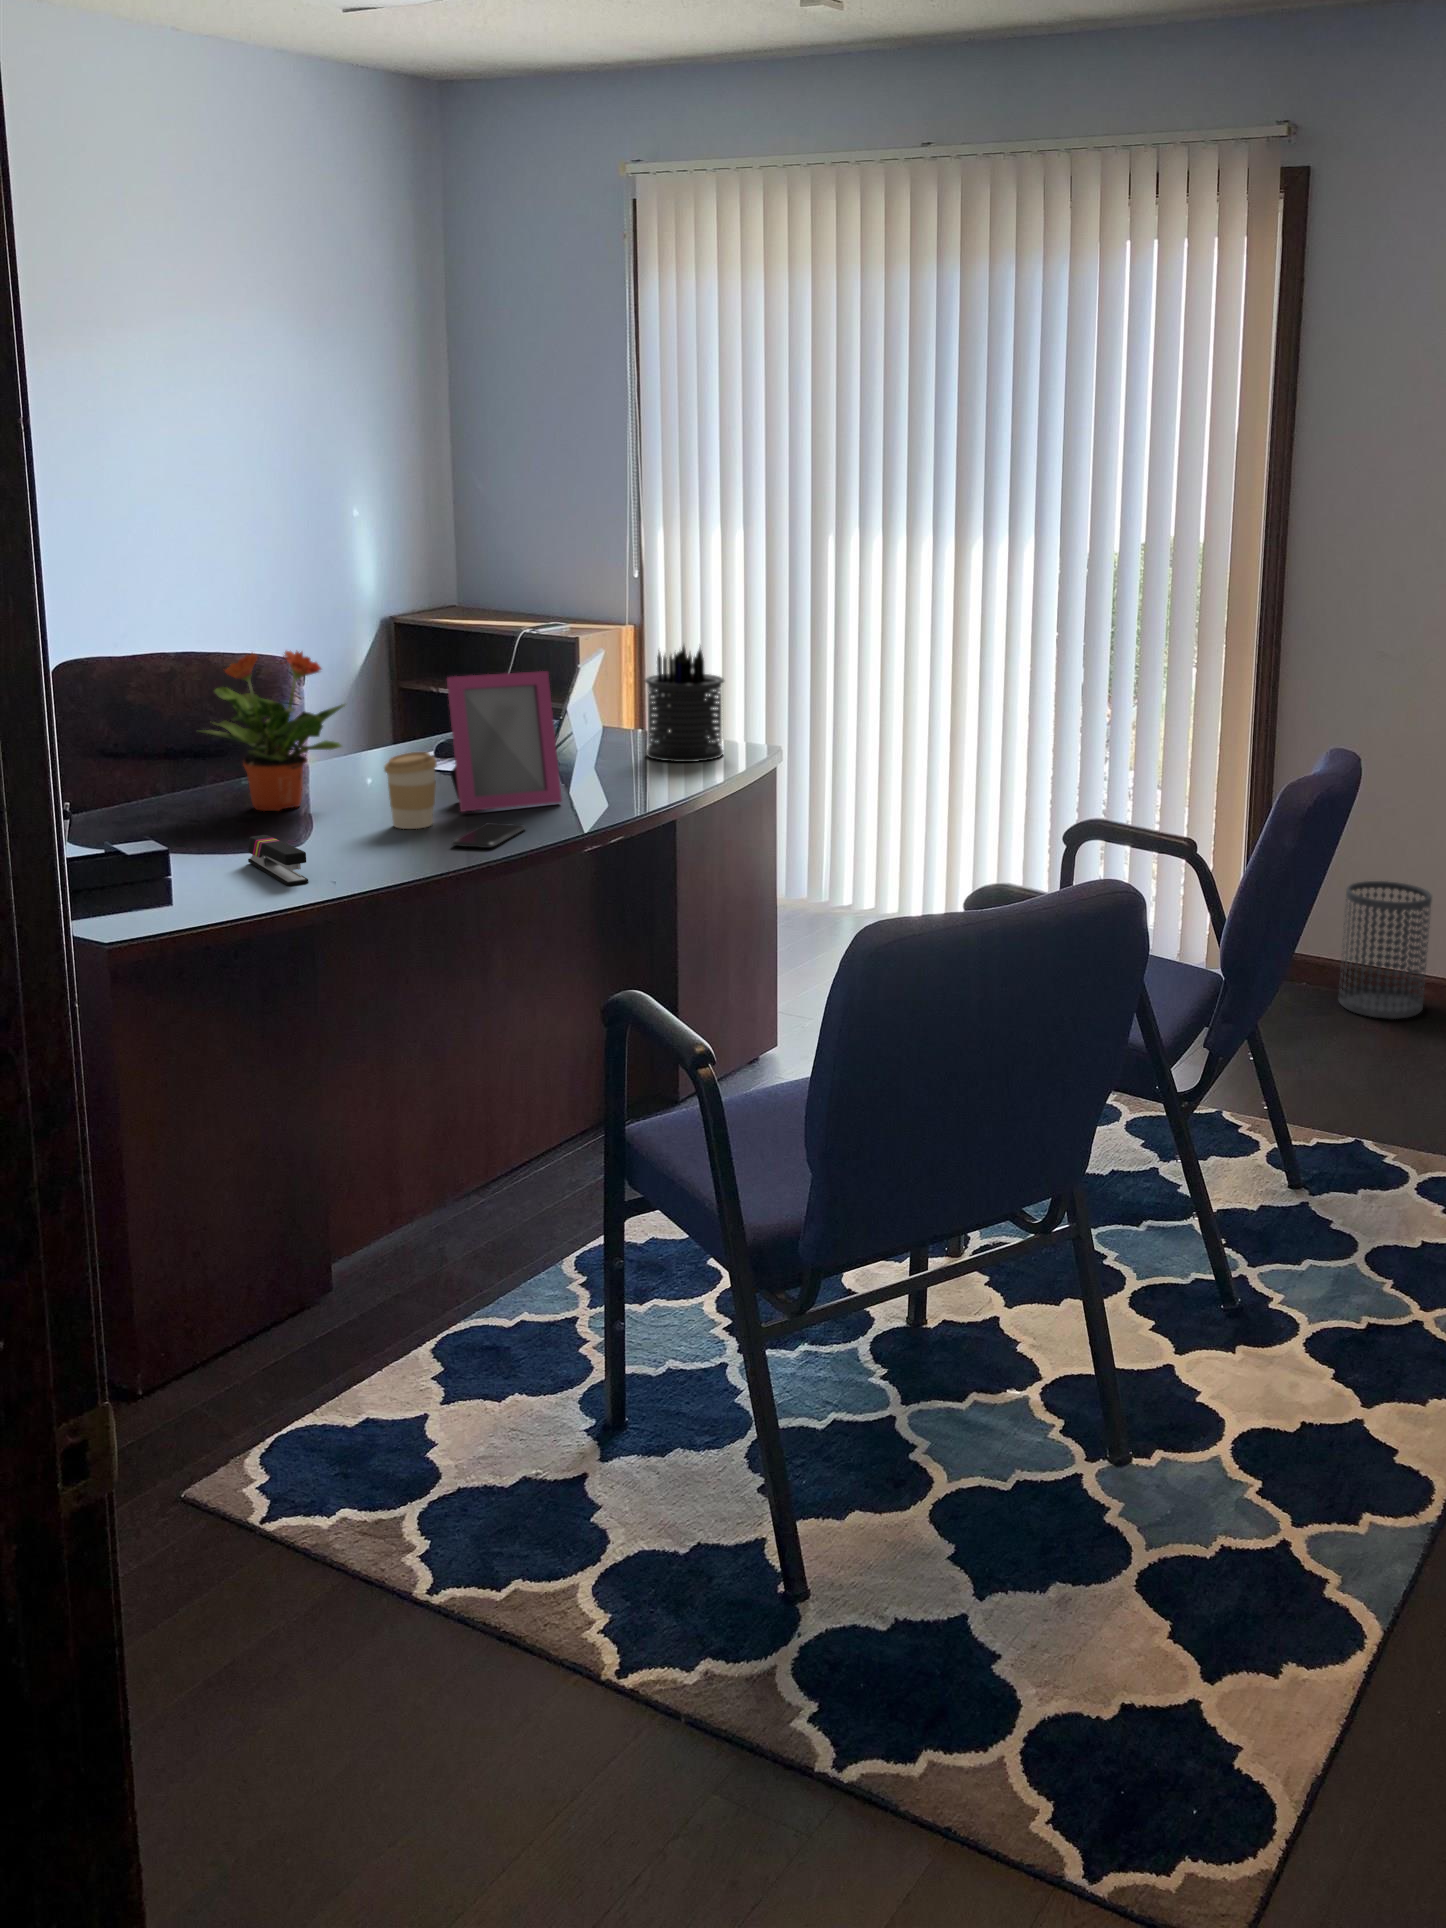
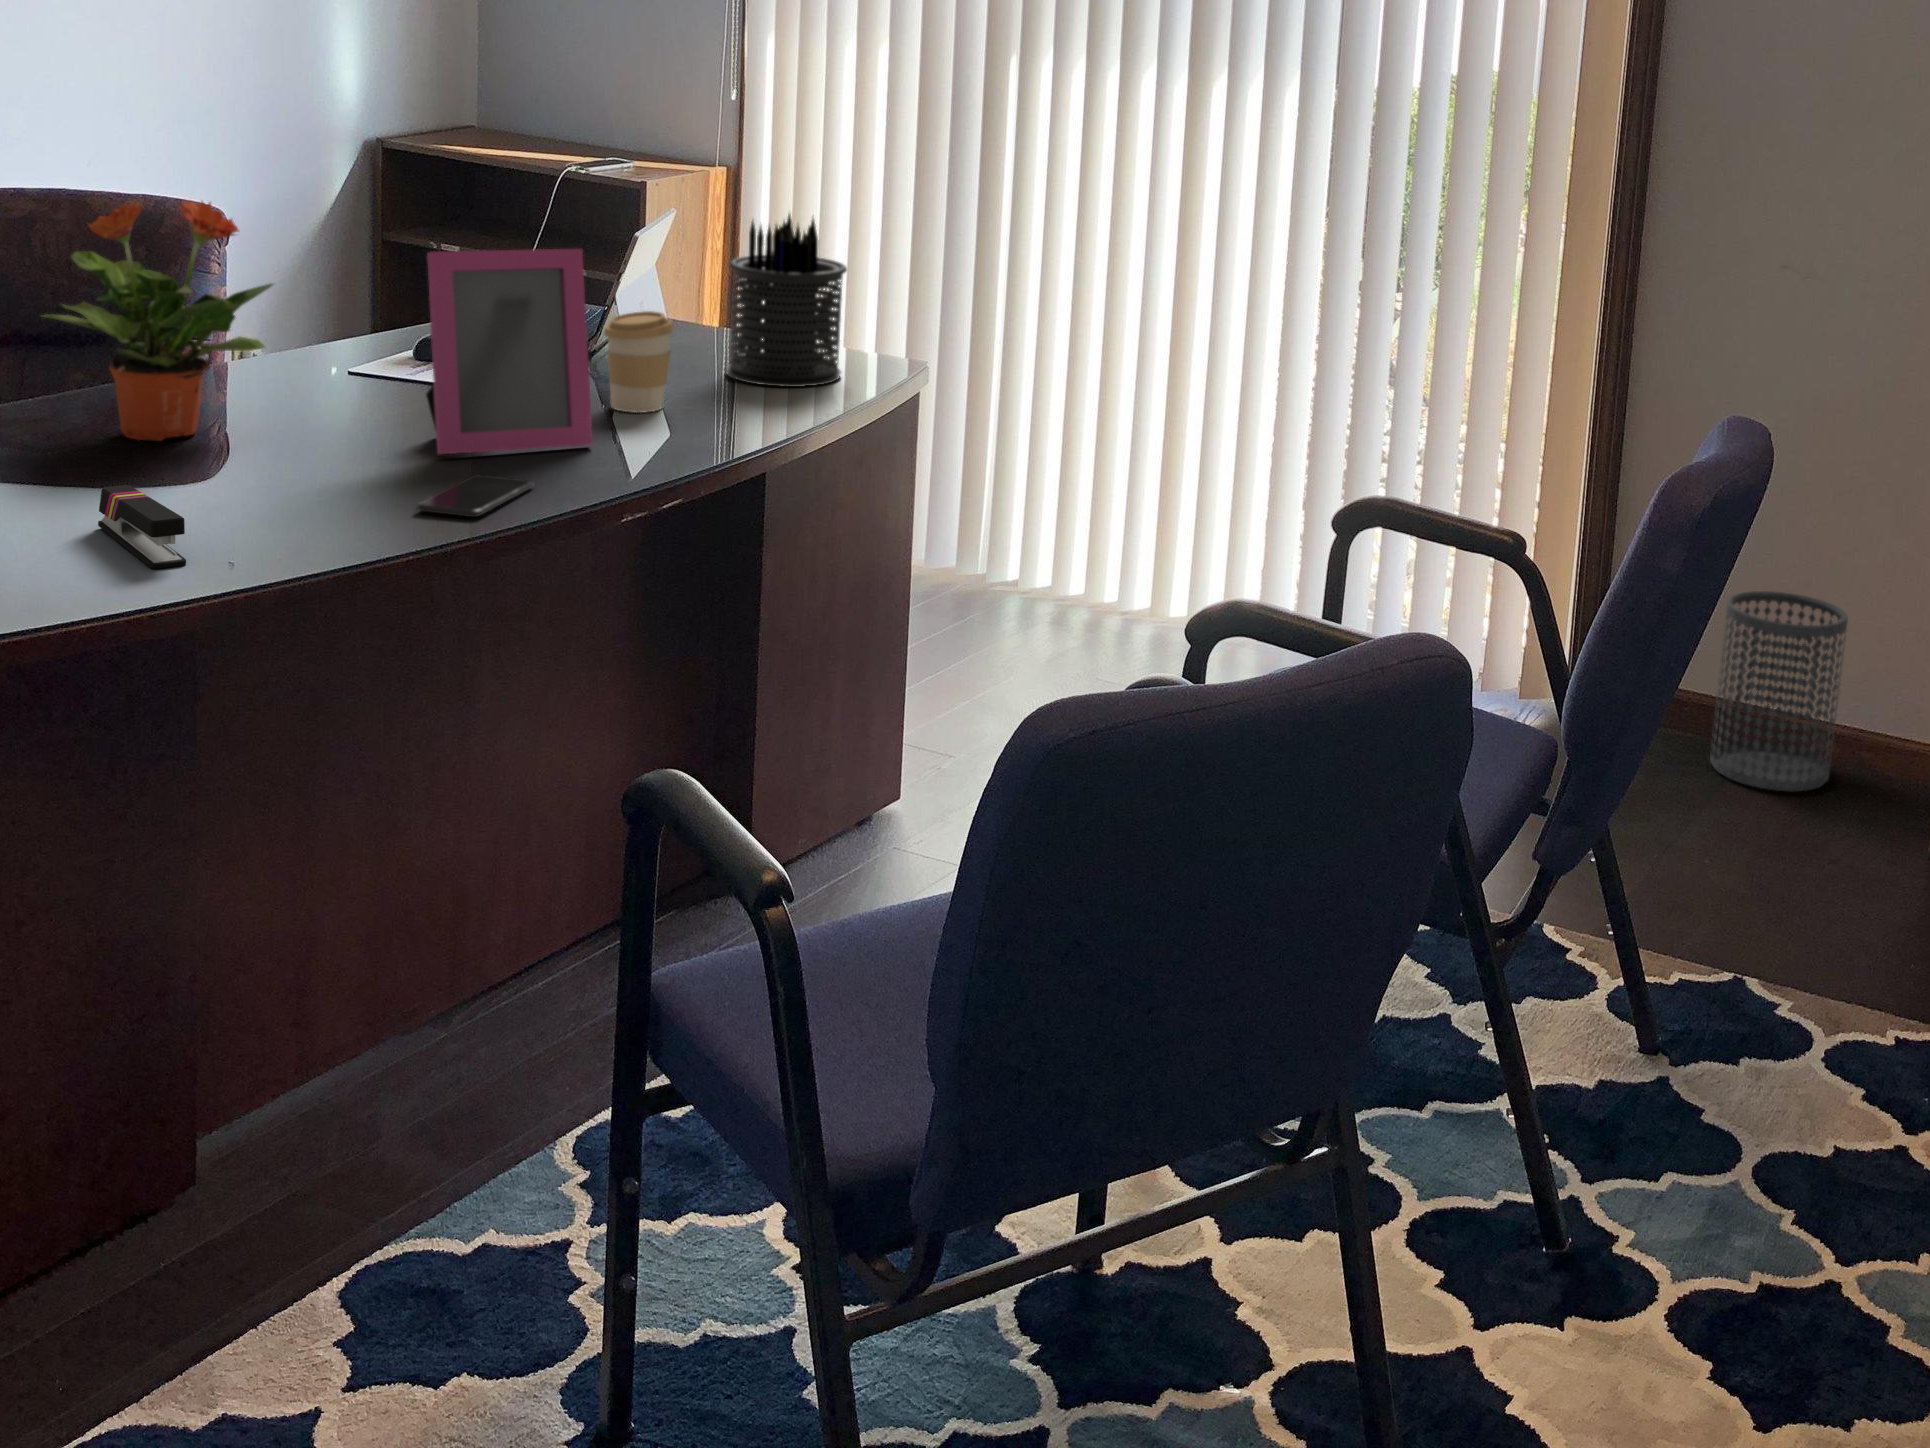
coffee cup: present [384,752,437,829] -> present [604,311,674,413]

